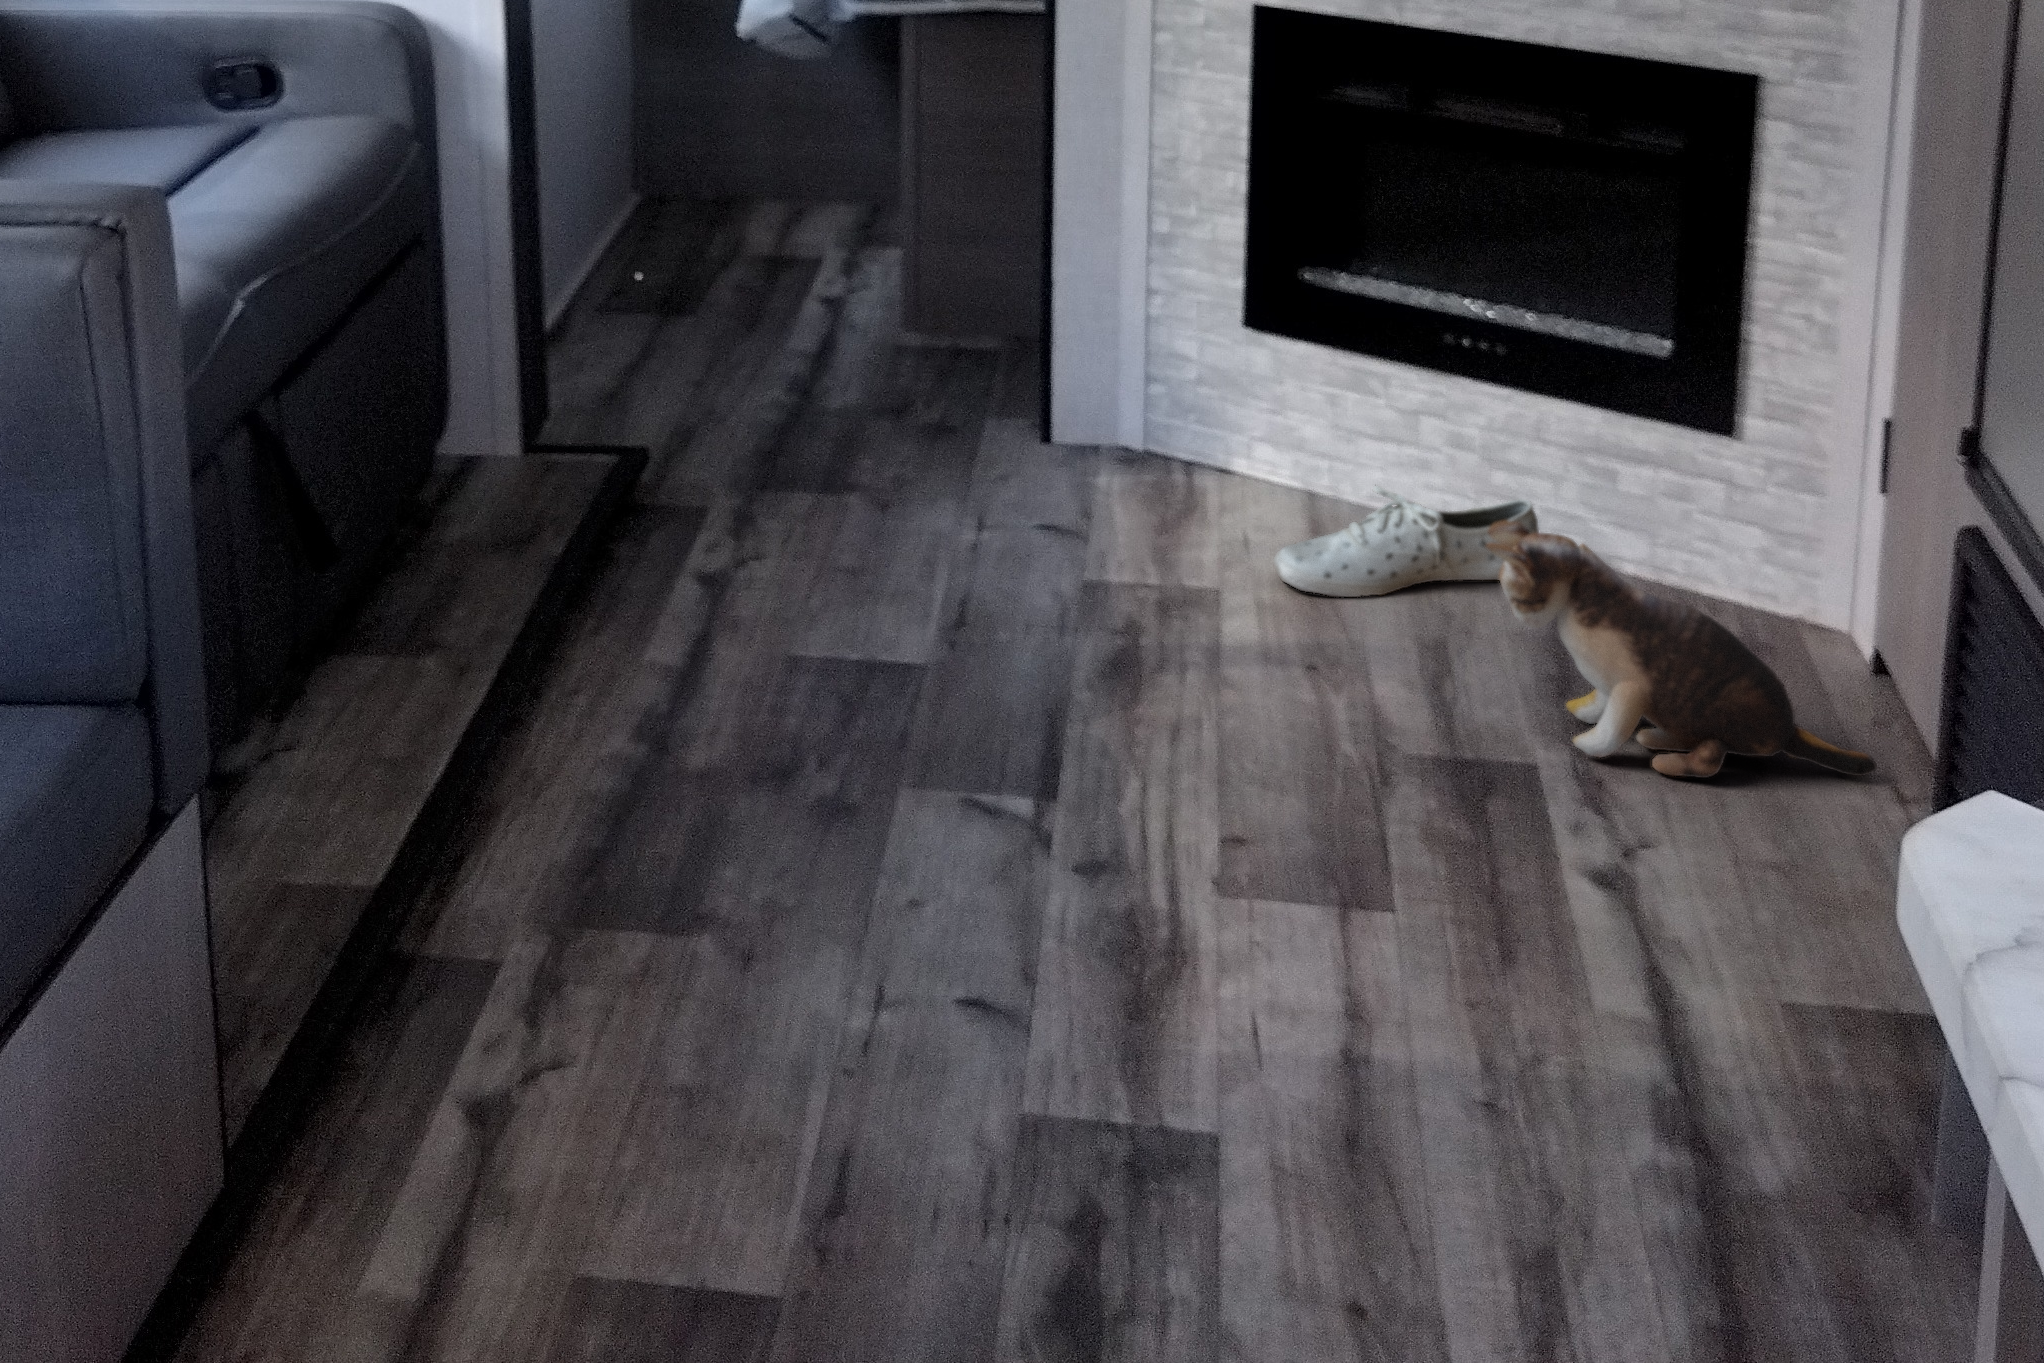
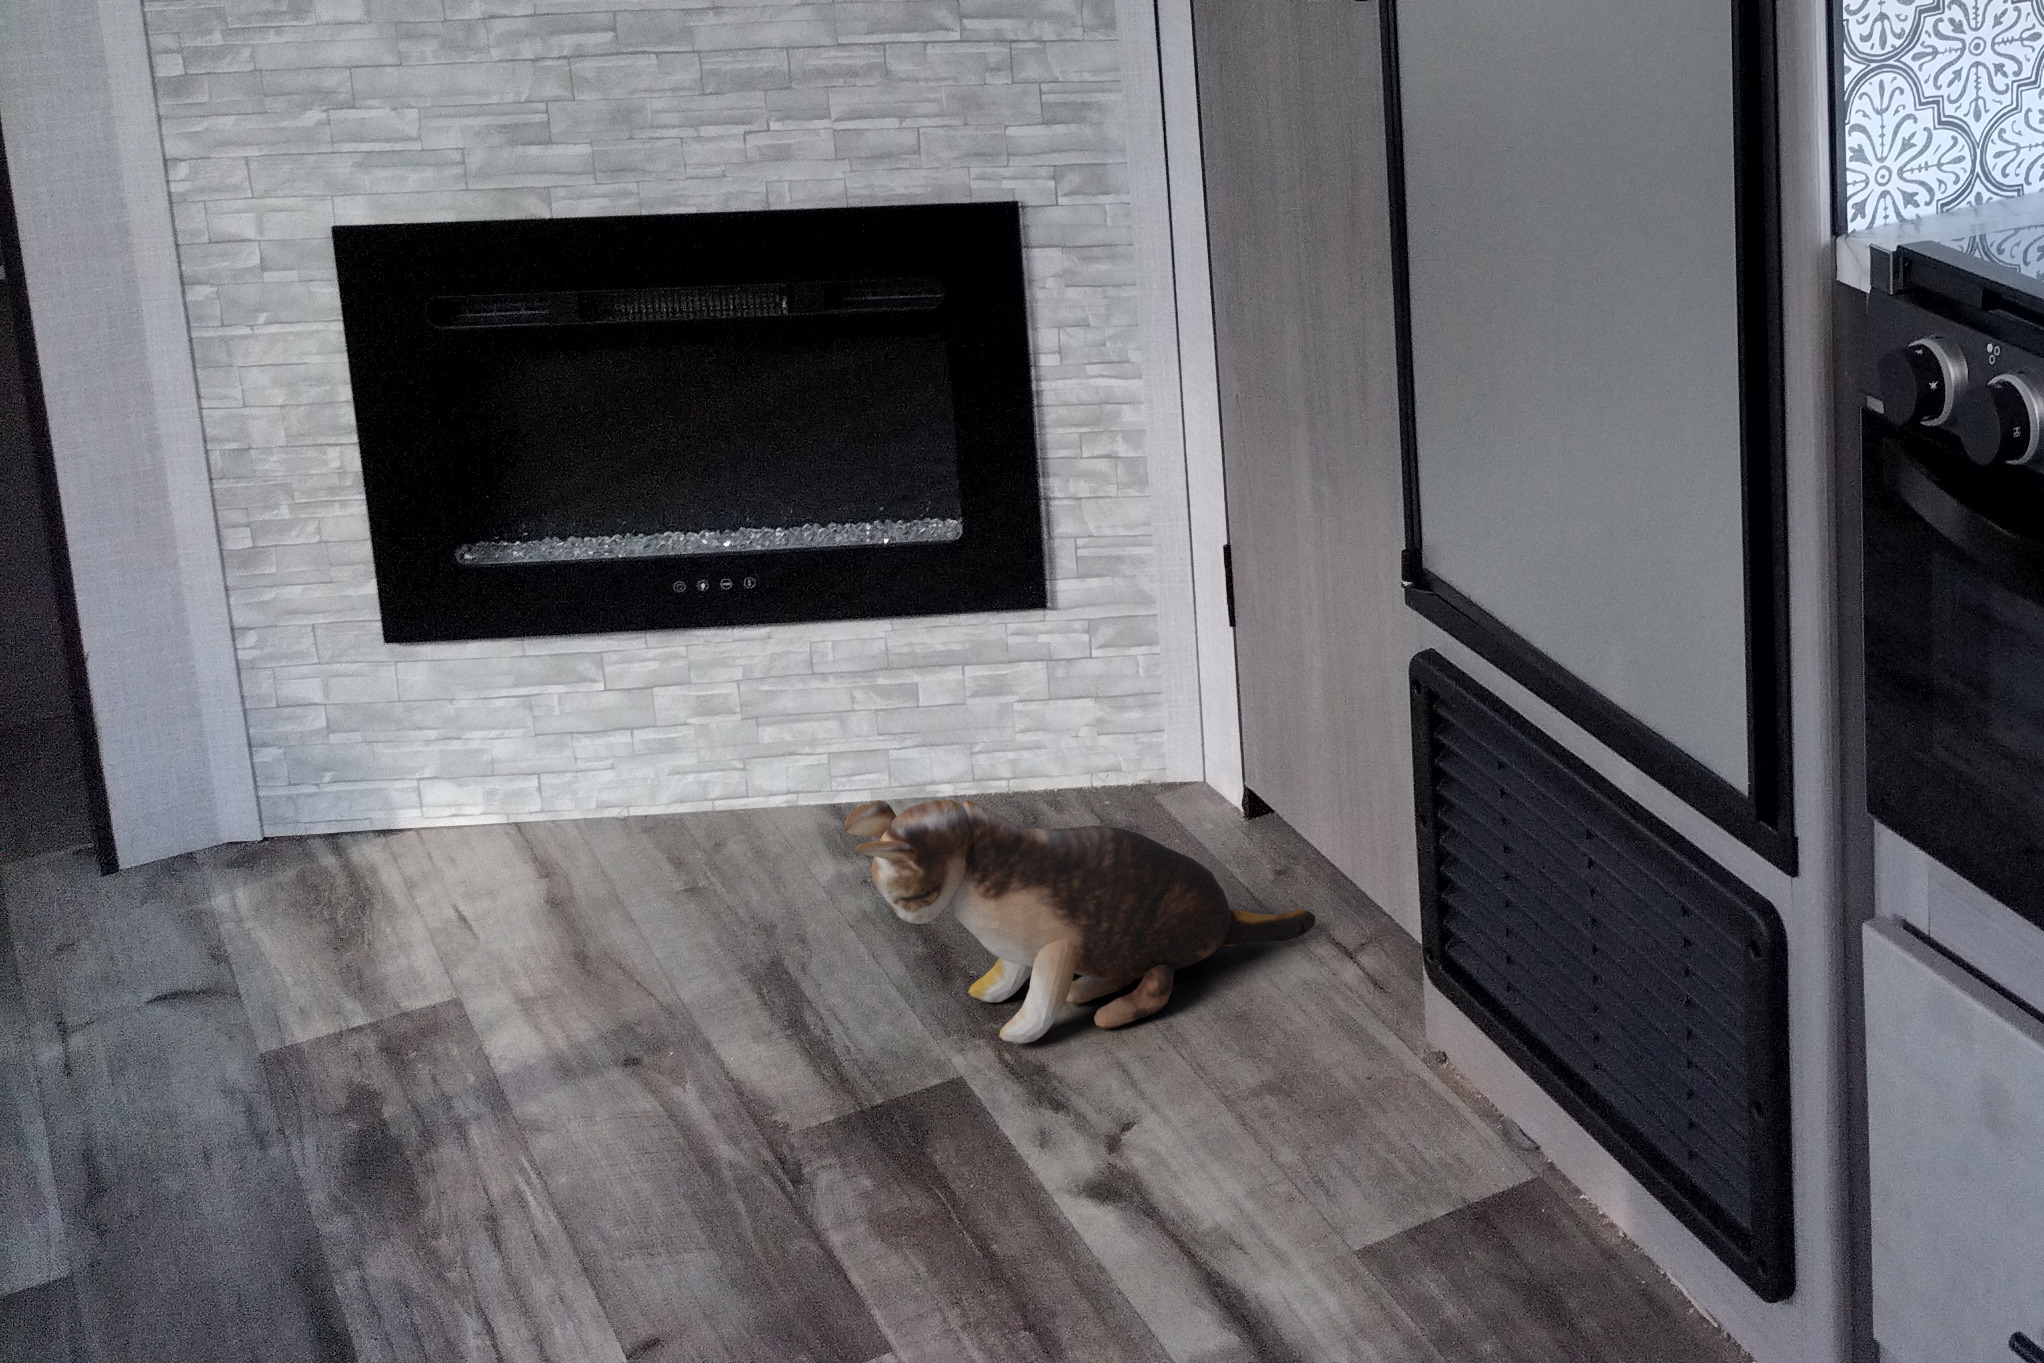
shoe: present [1274,485,1539,597] -> none [513,752,849,978]

